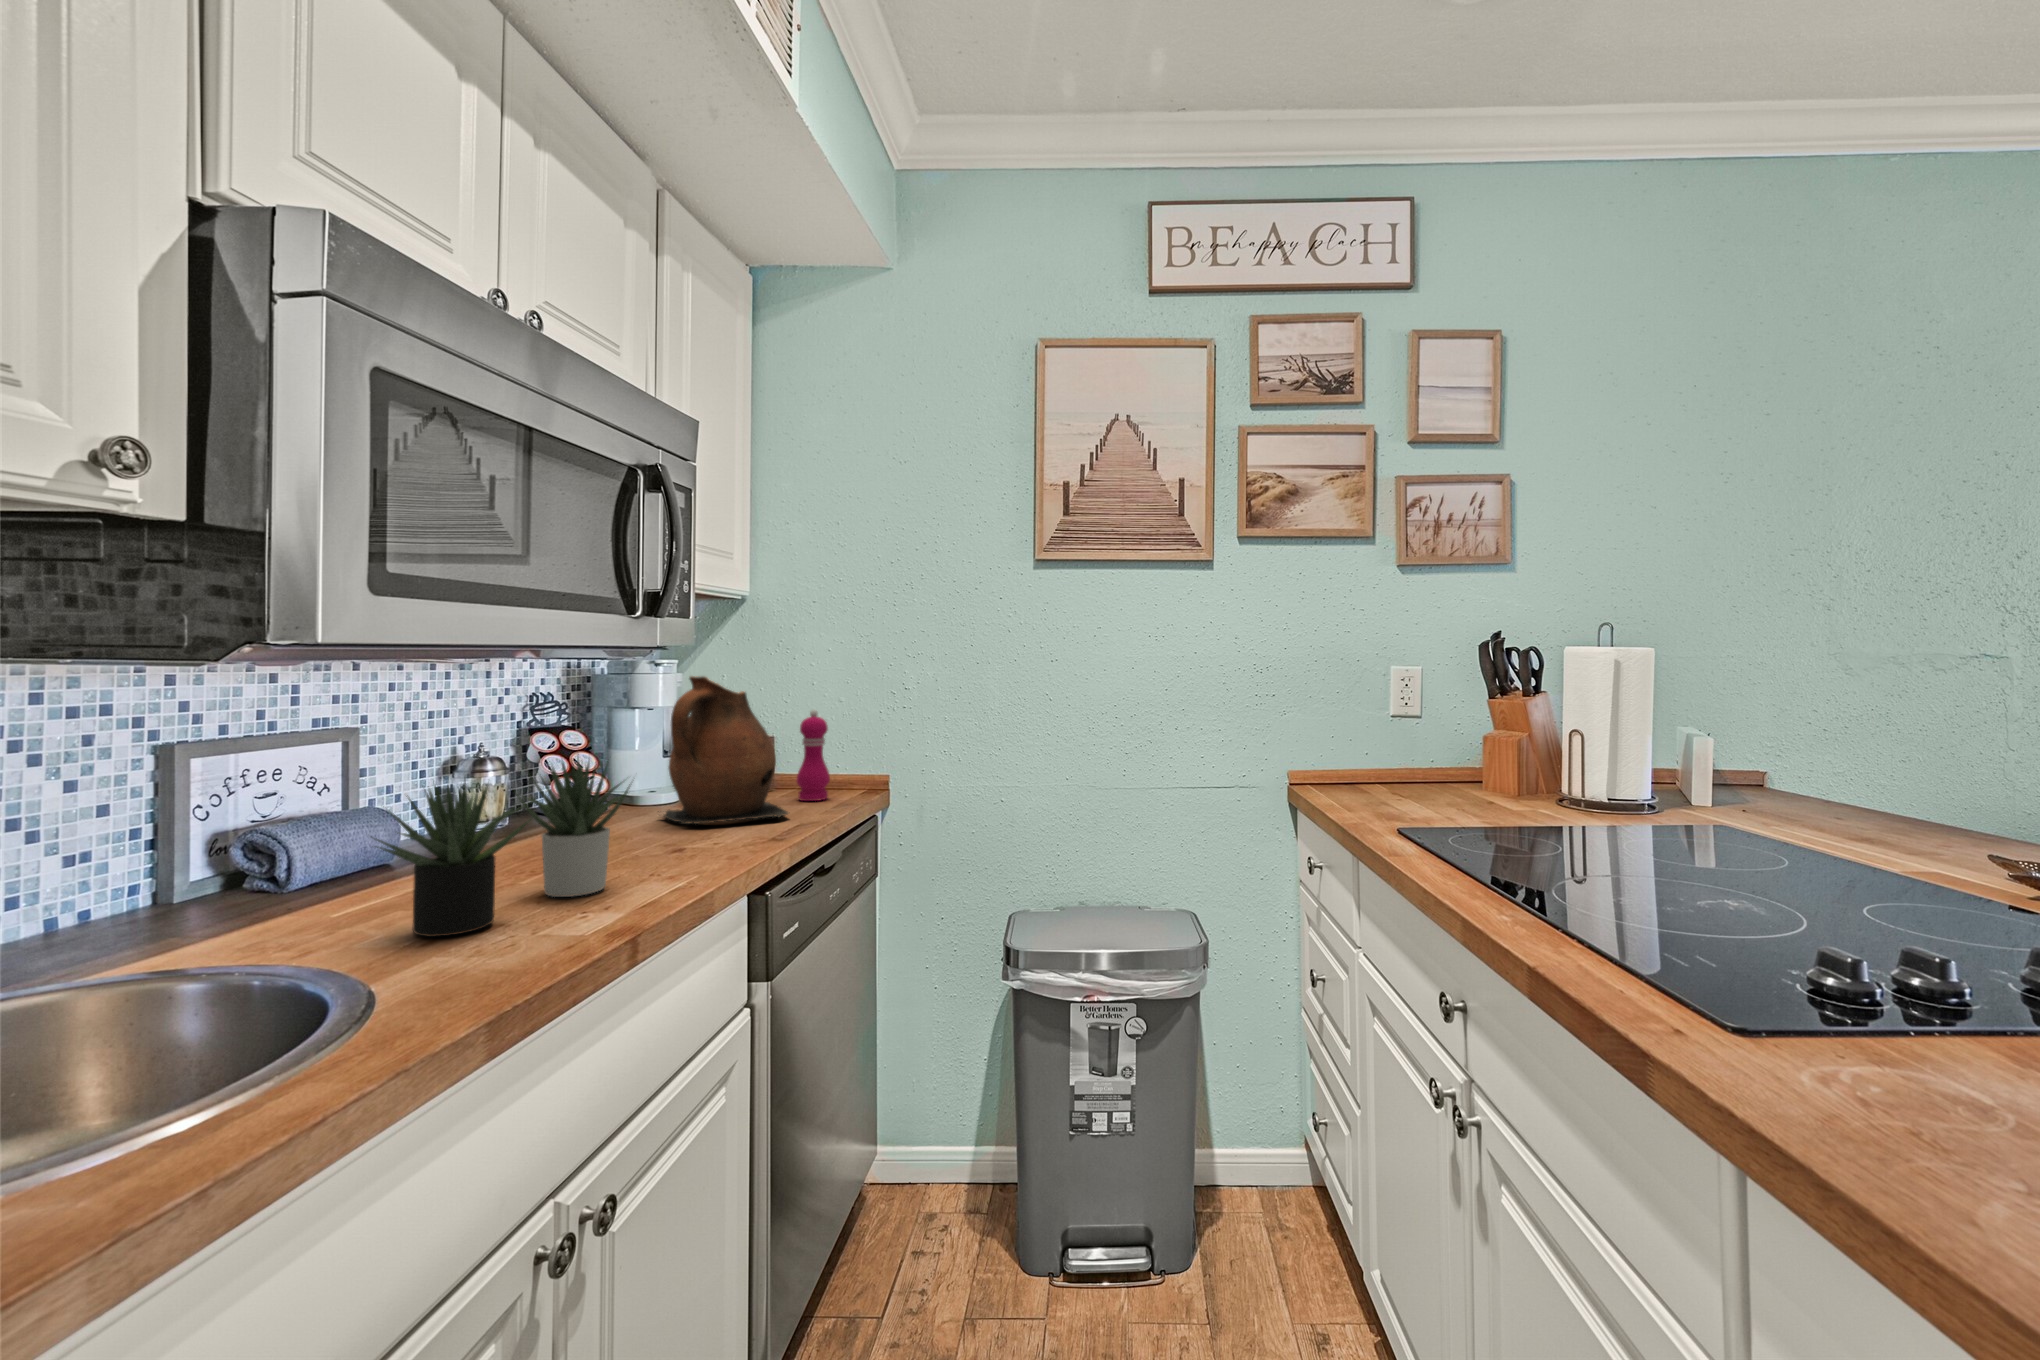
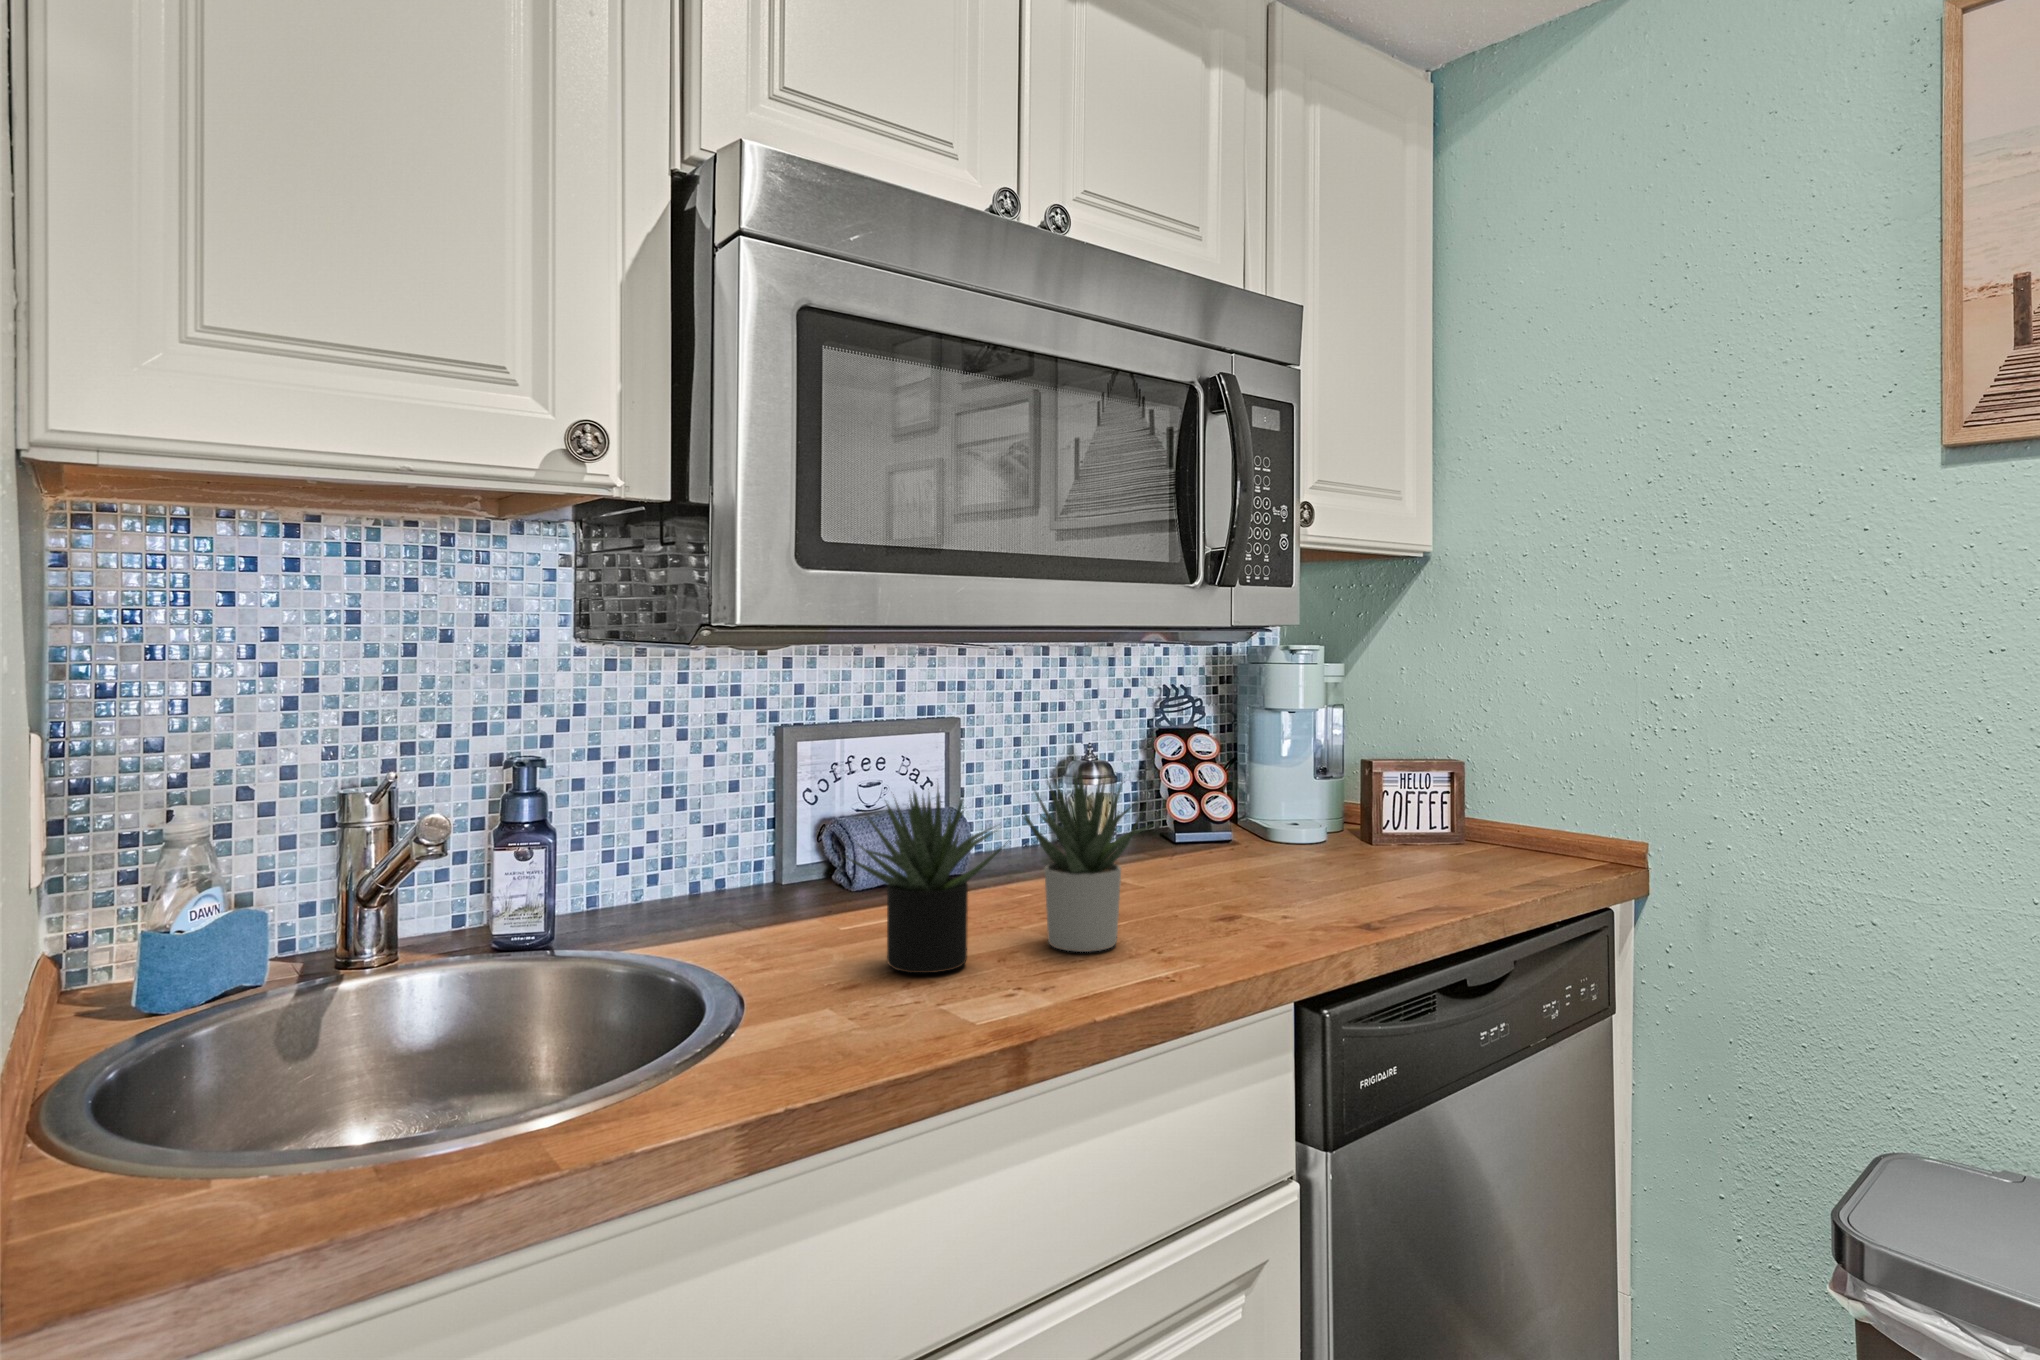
ceramic pitcher: present [664,676,788,824] -> none [1277,668,1444,887]
pepper mill: present [796,710,830,801] -> none [1485,723,1538,865]

